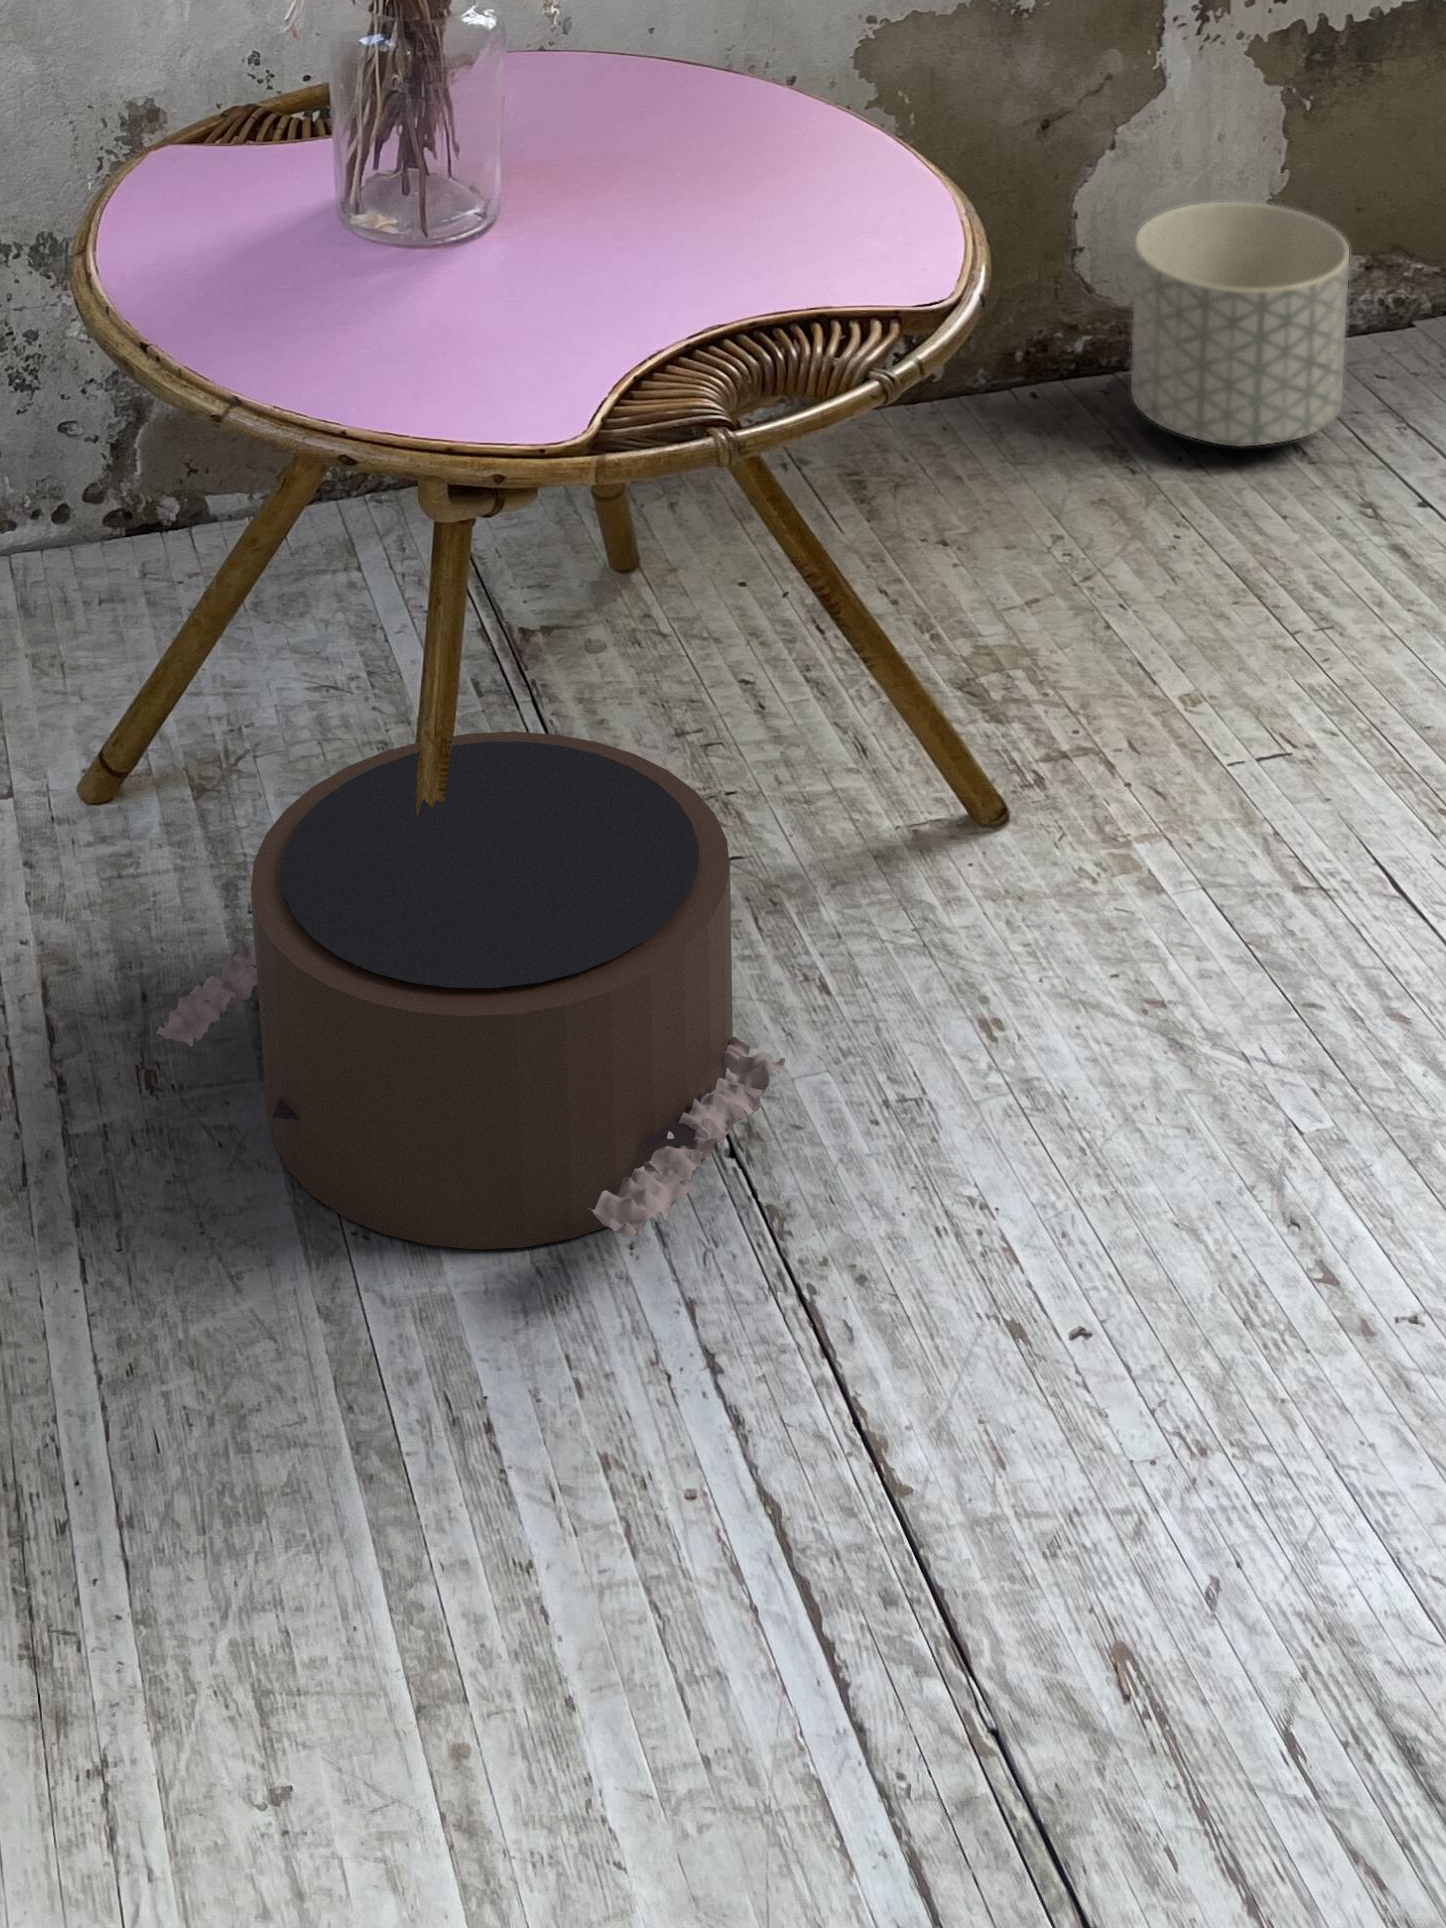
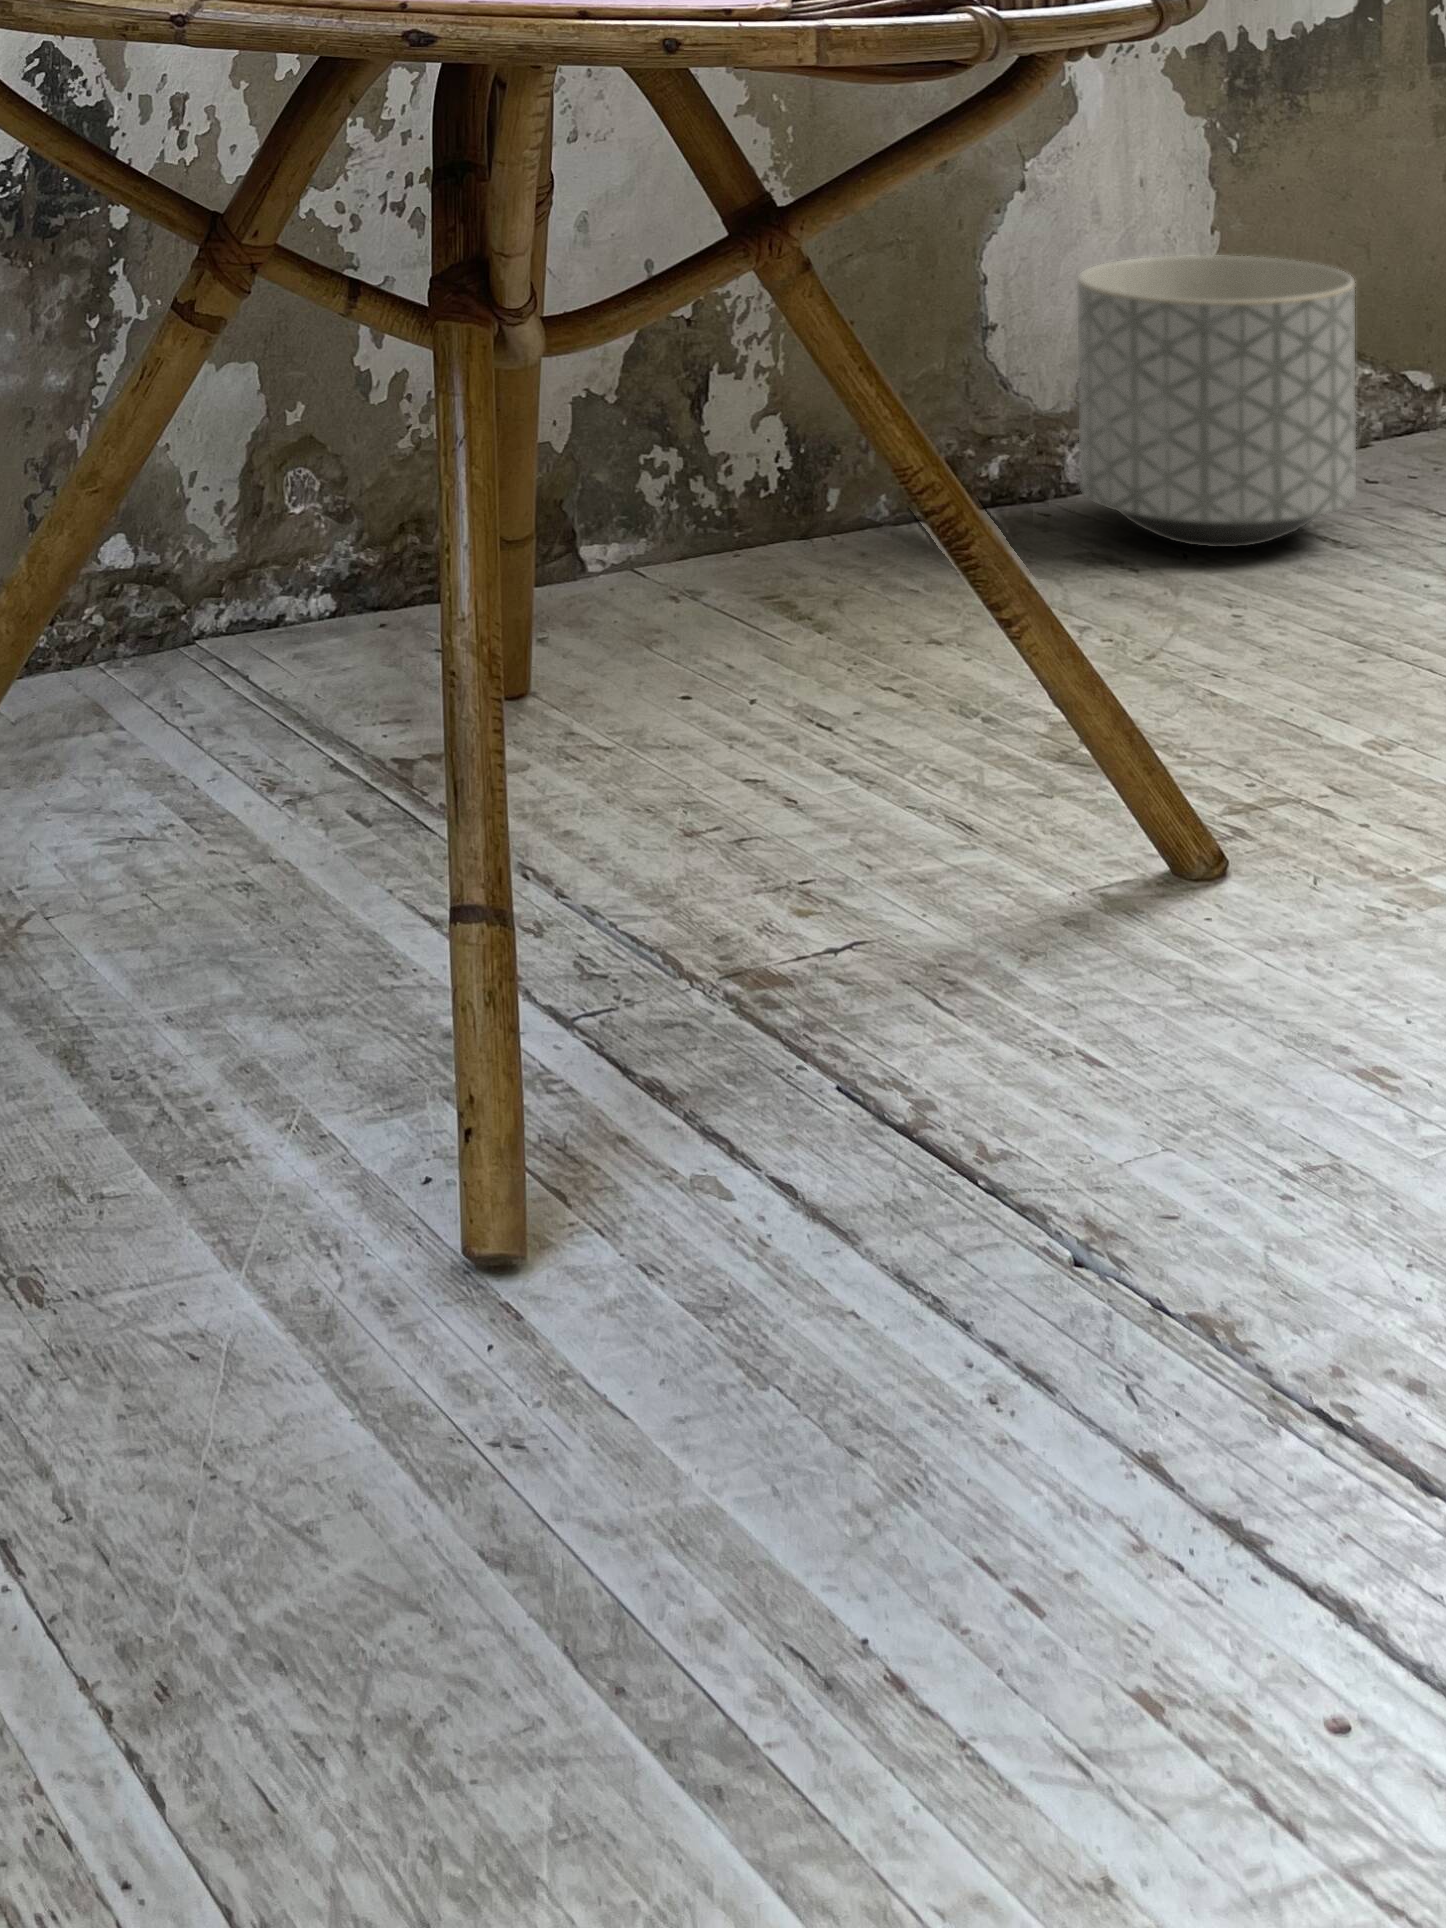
pouf: present [156,732,786,1249] -> none [56,667,1148,1433]

